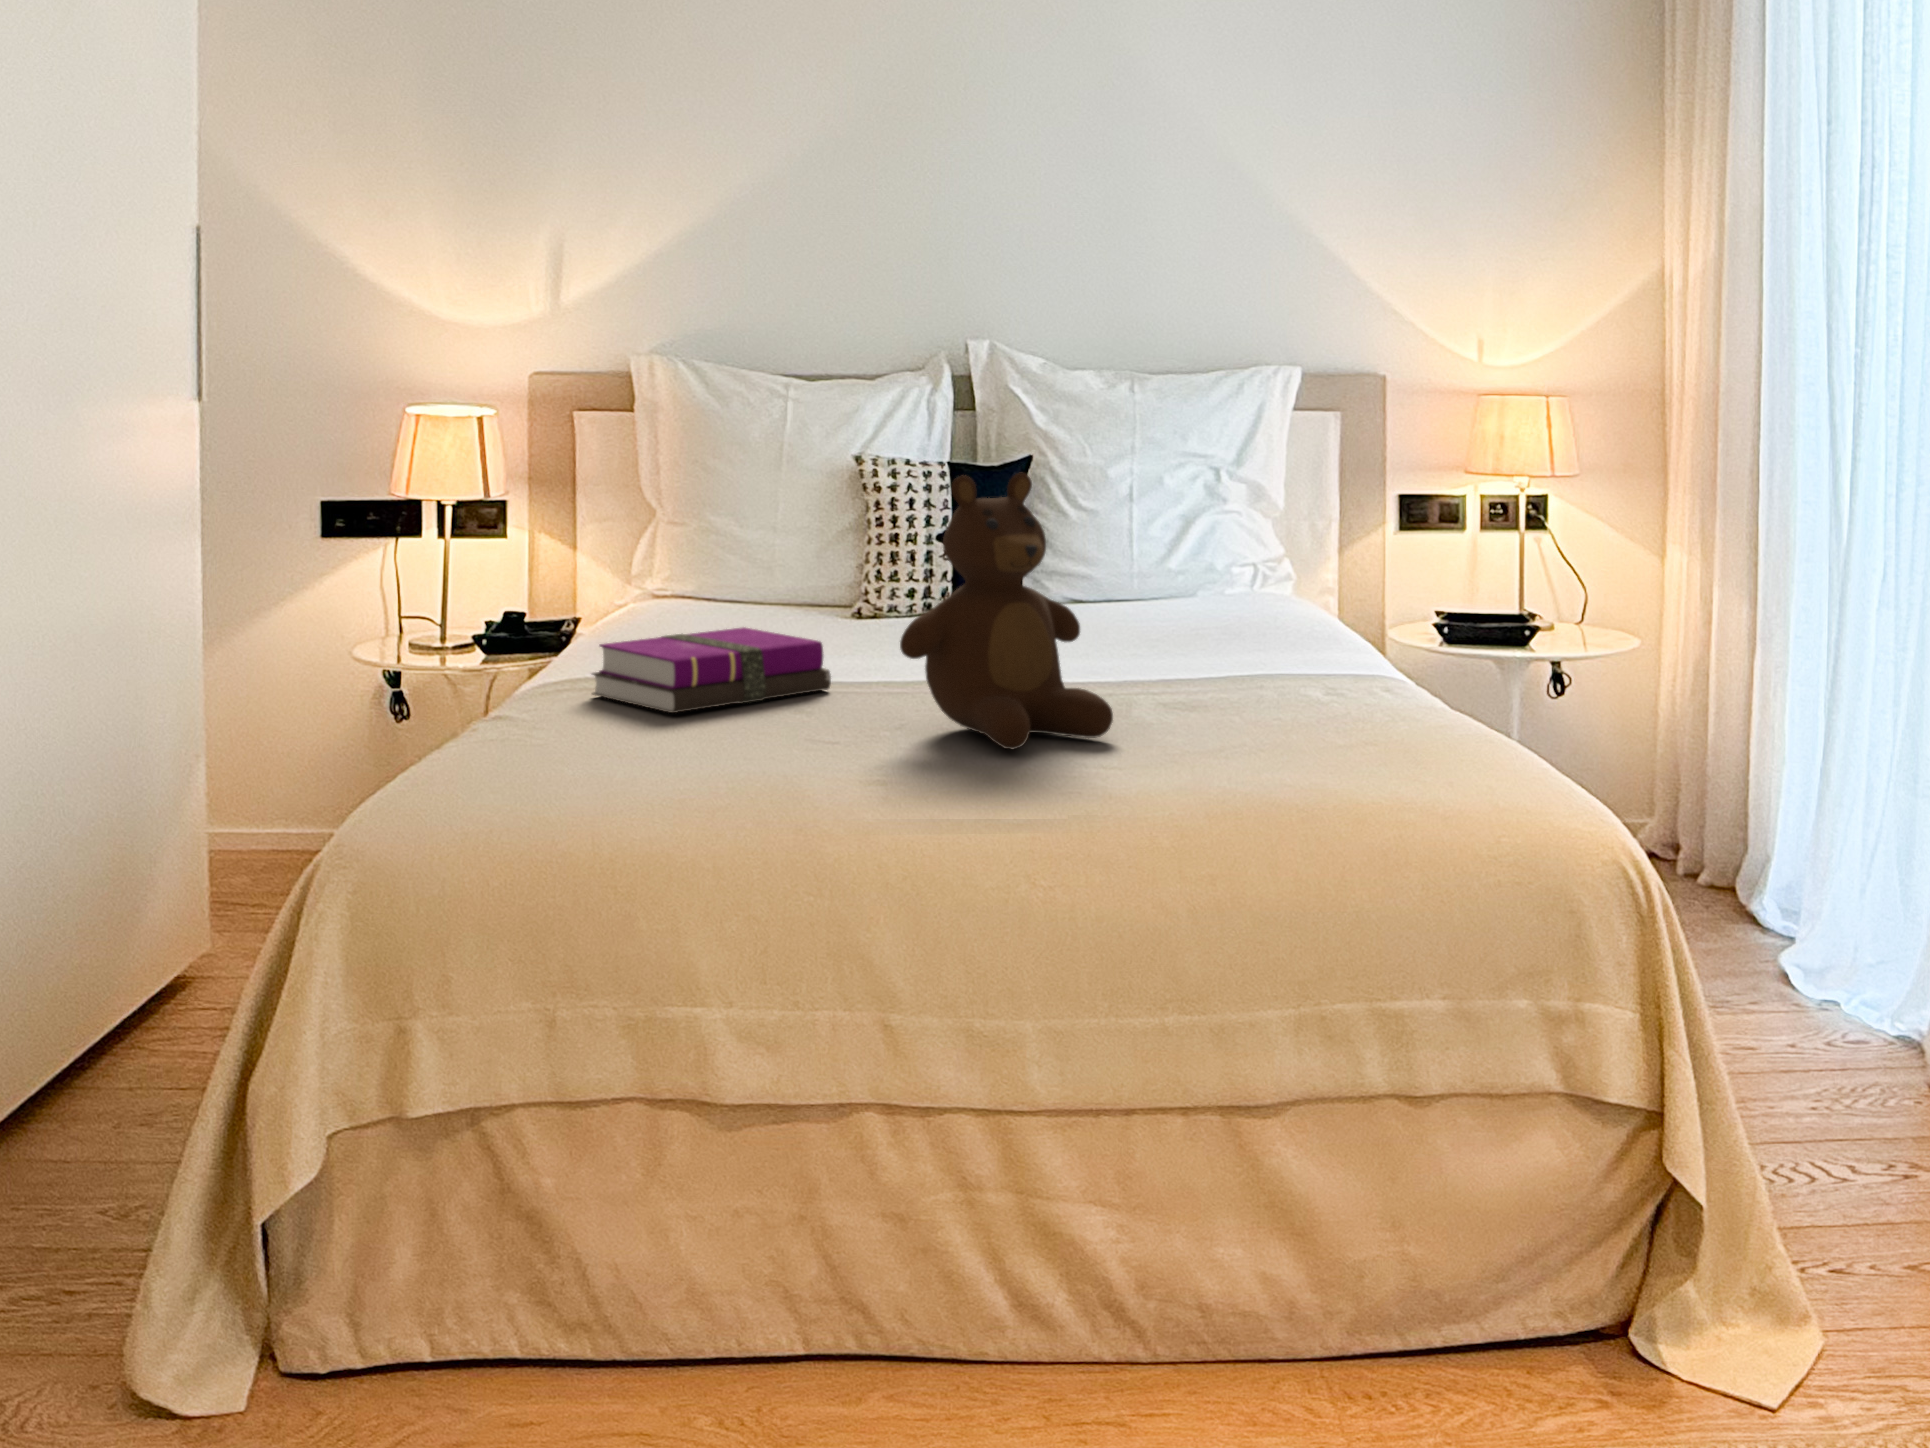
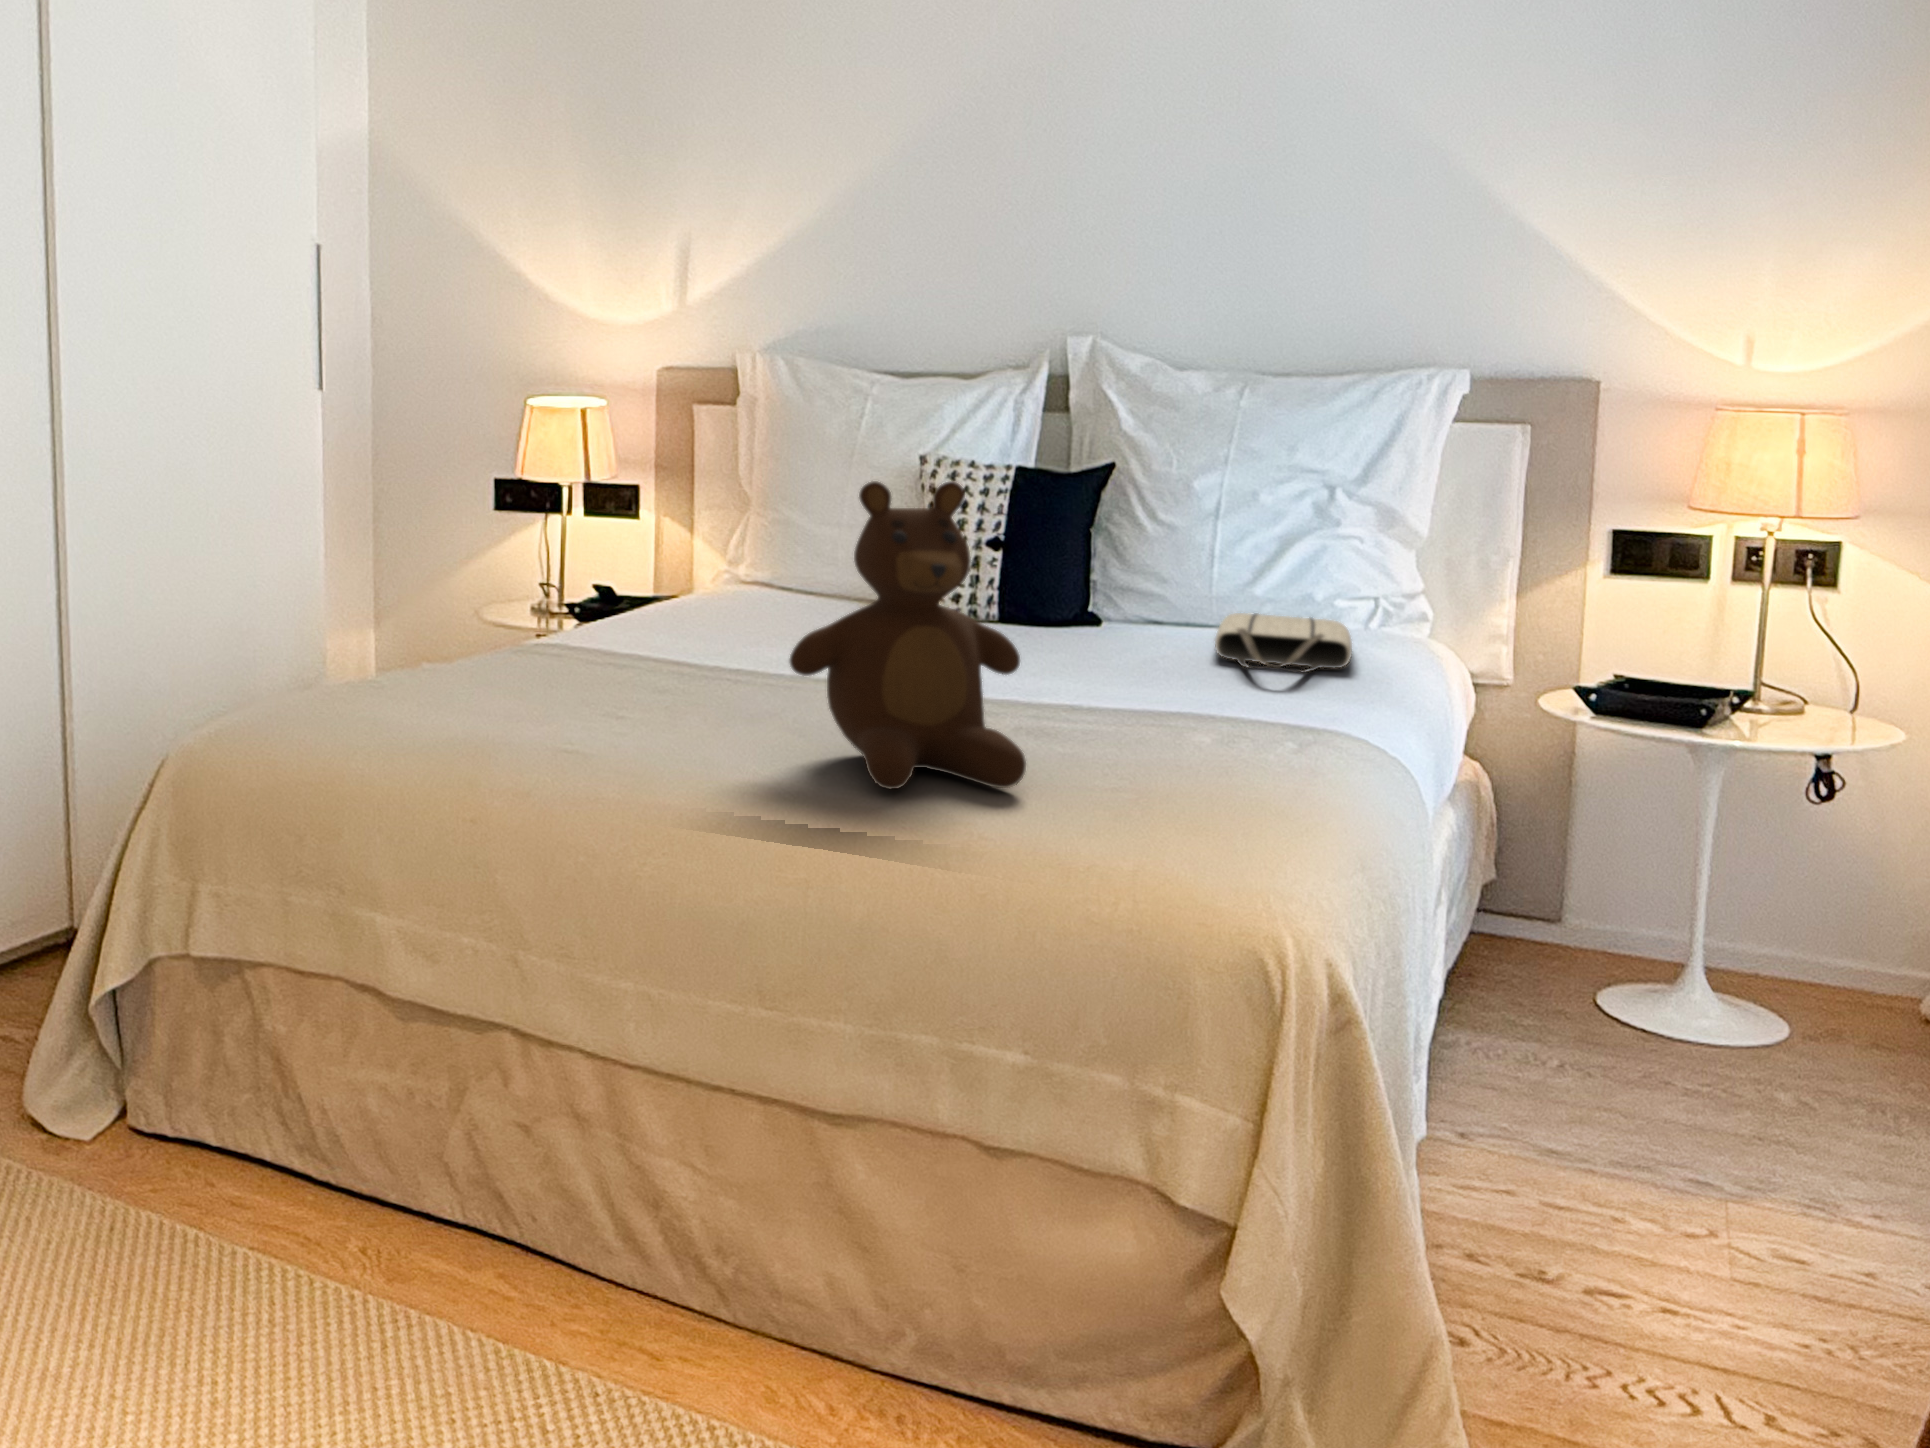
tote bag: none [1148,585,1263,630] -> present [1215,613,1352,672]
notebook: present [592,627,831,713] -> none [557,619,782,698]

